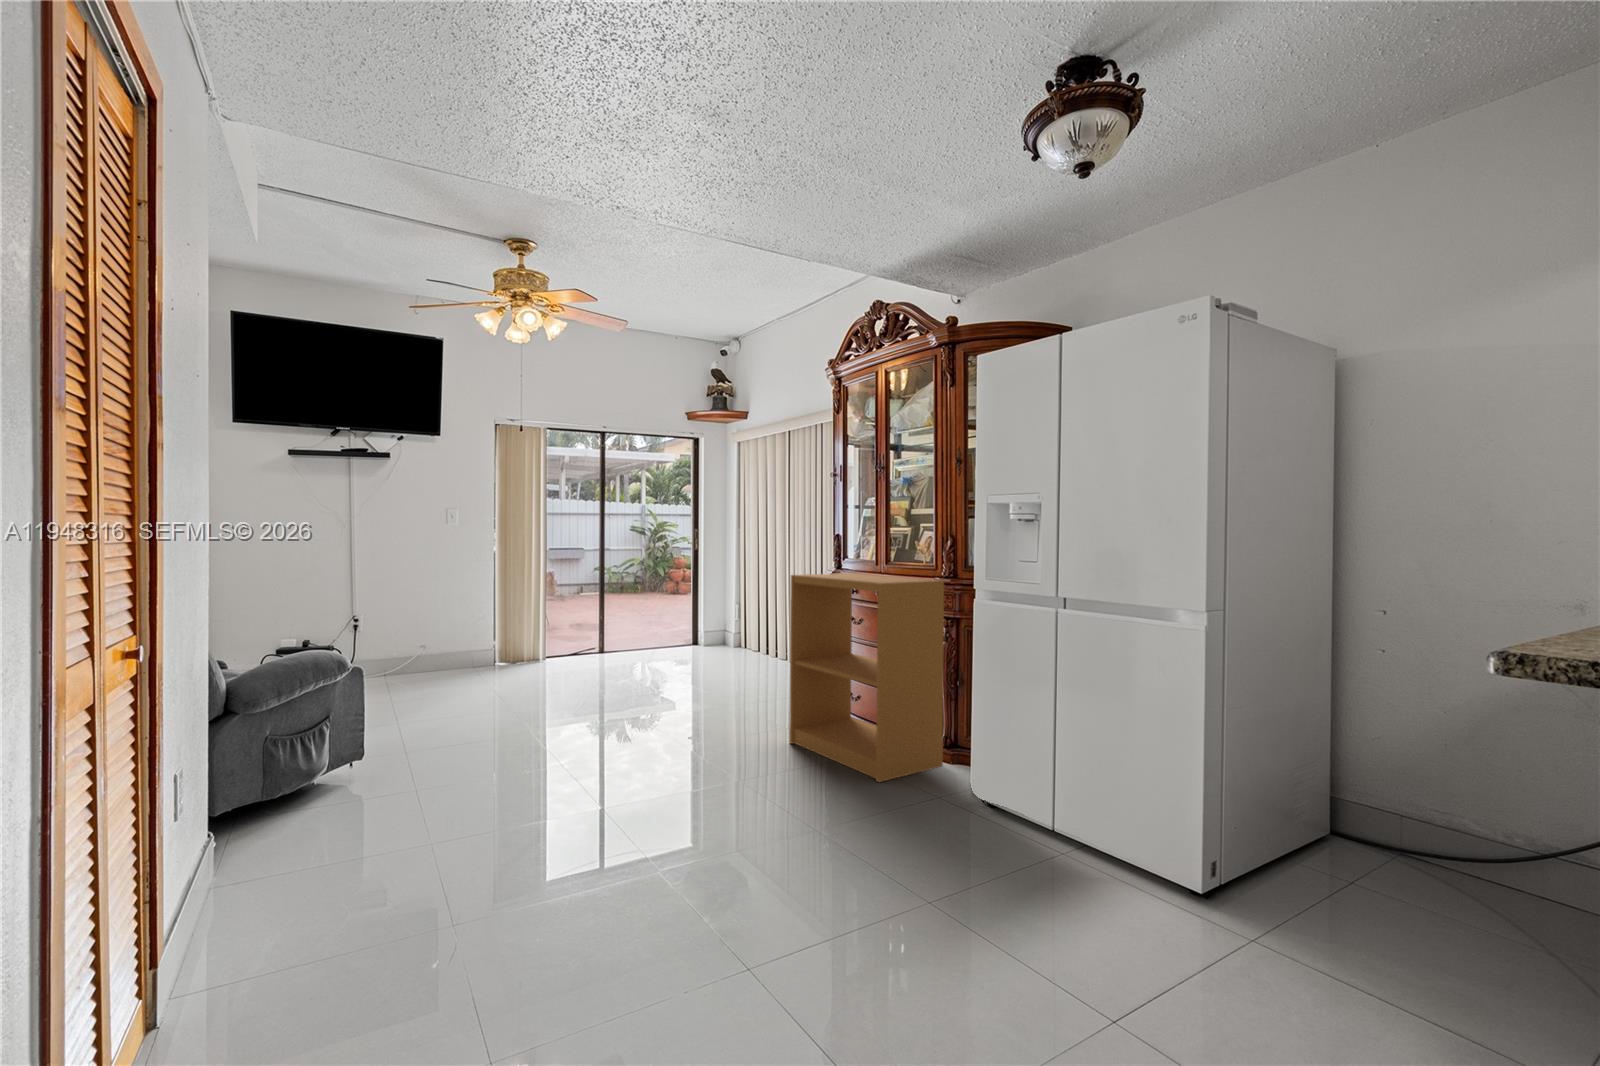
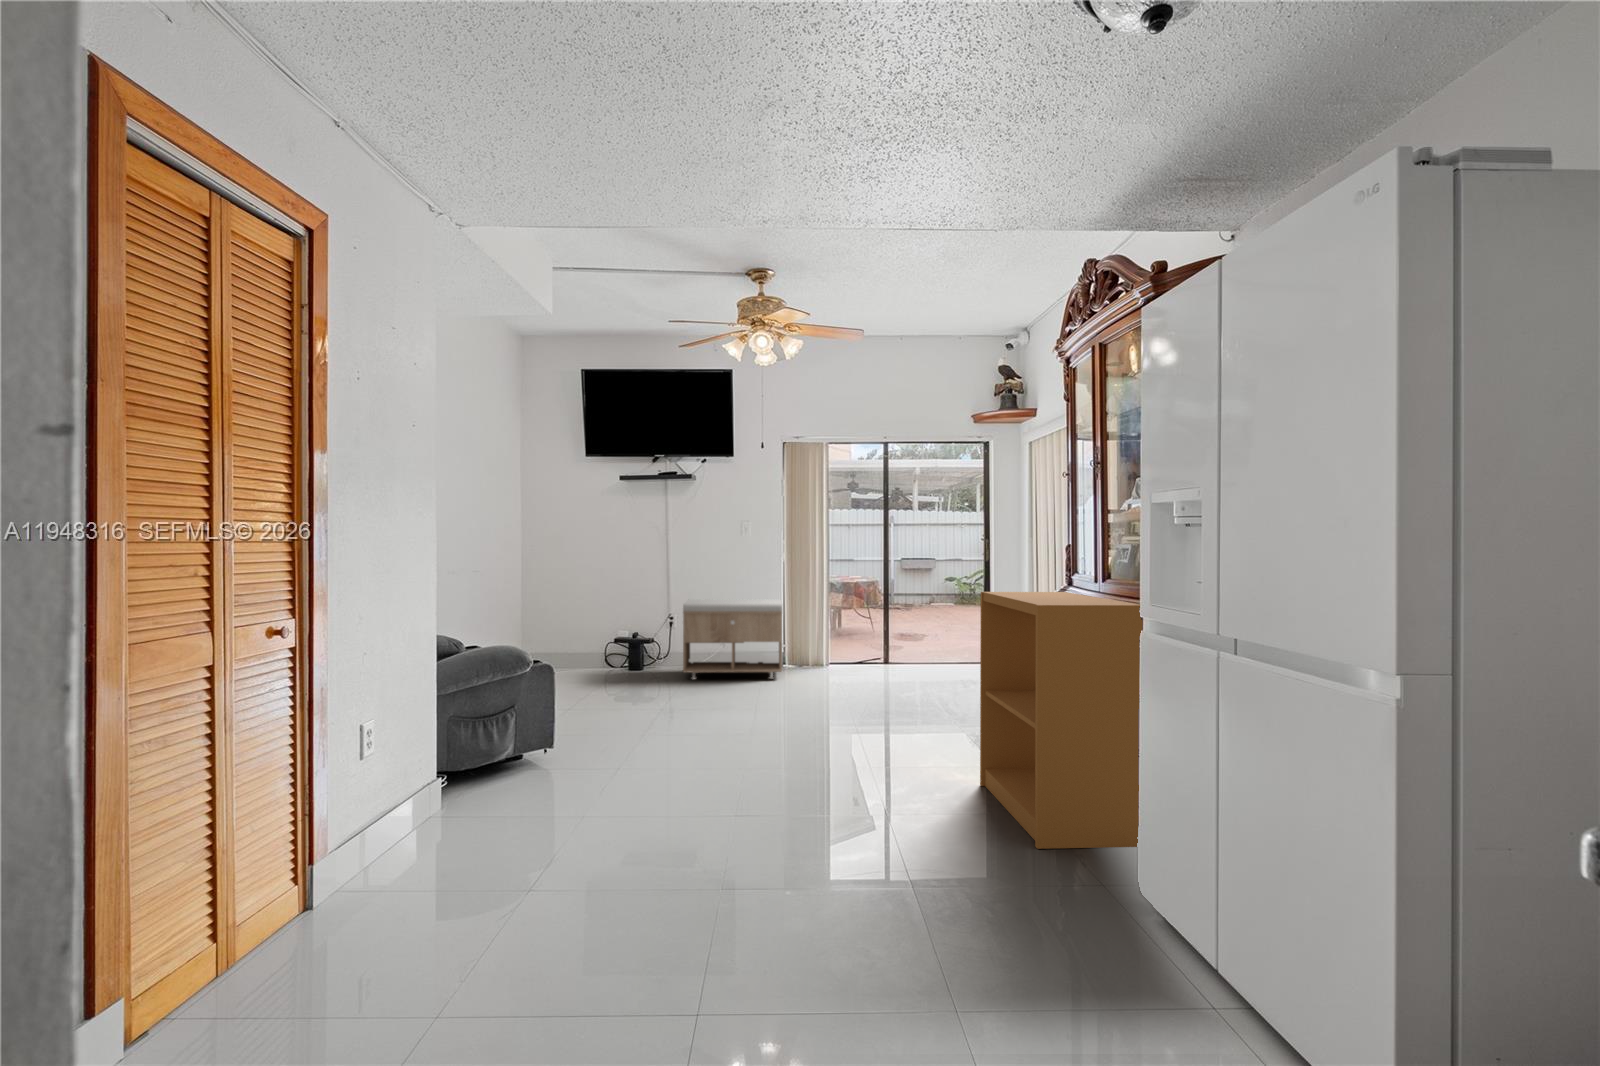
storage bench: none [381,592,508,686] -> present [683,599,782,679]

